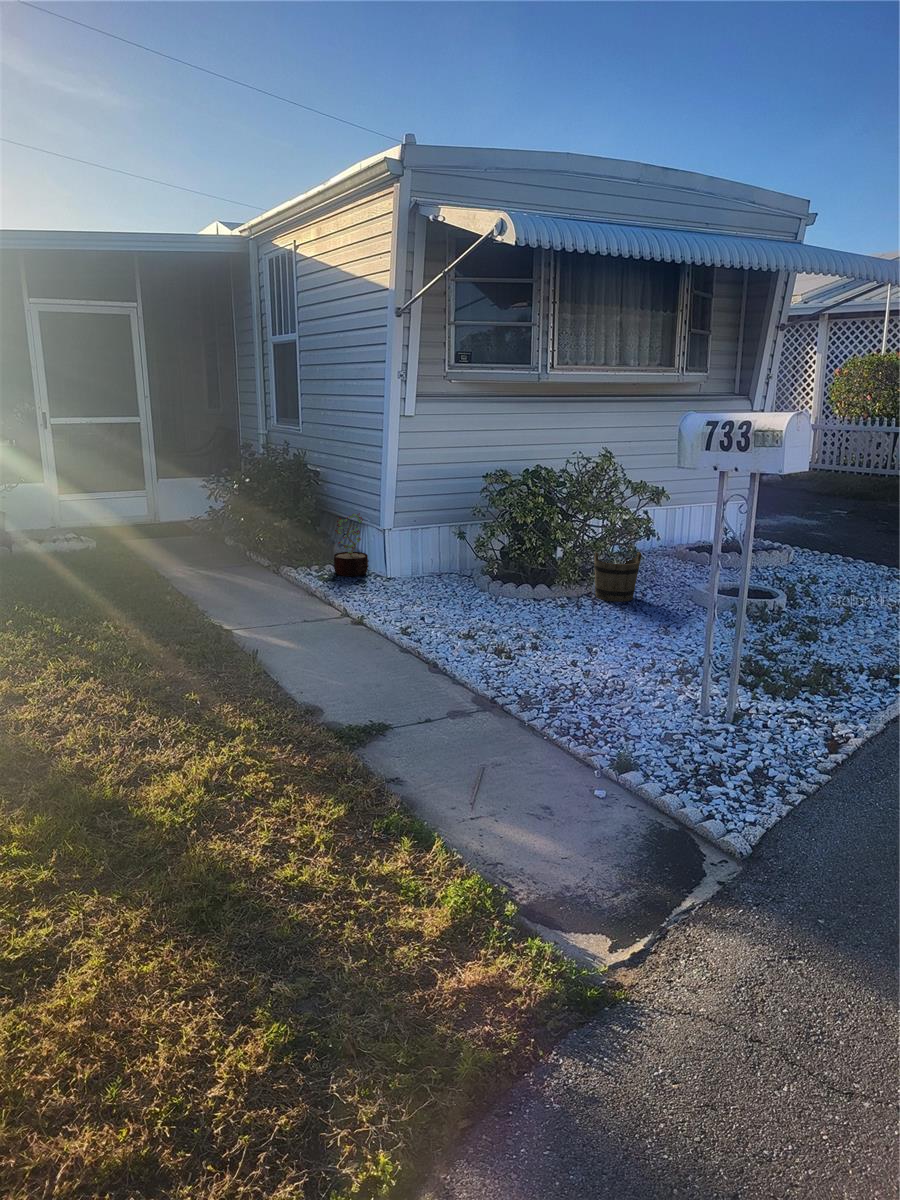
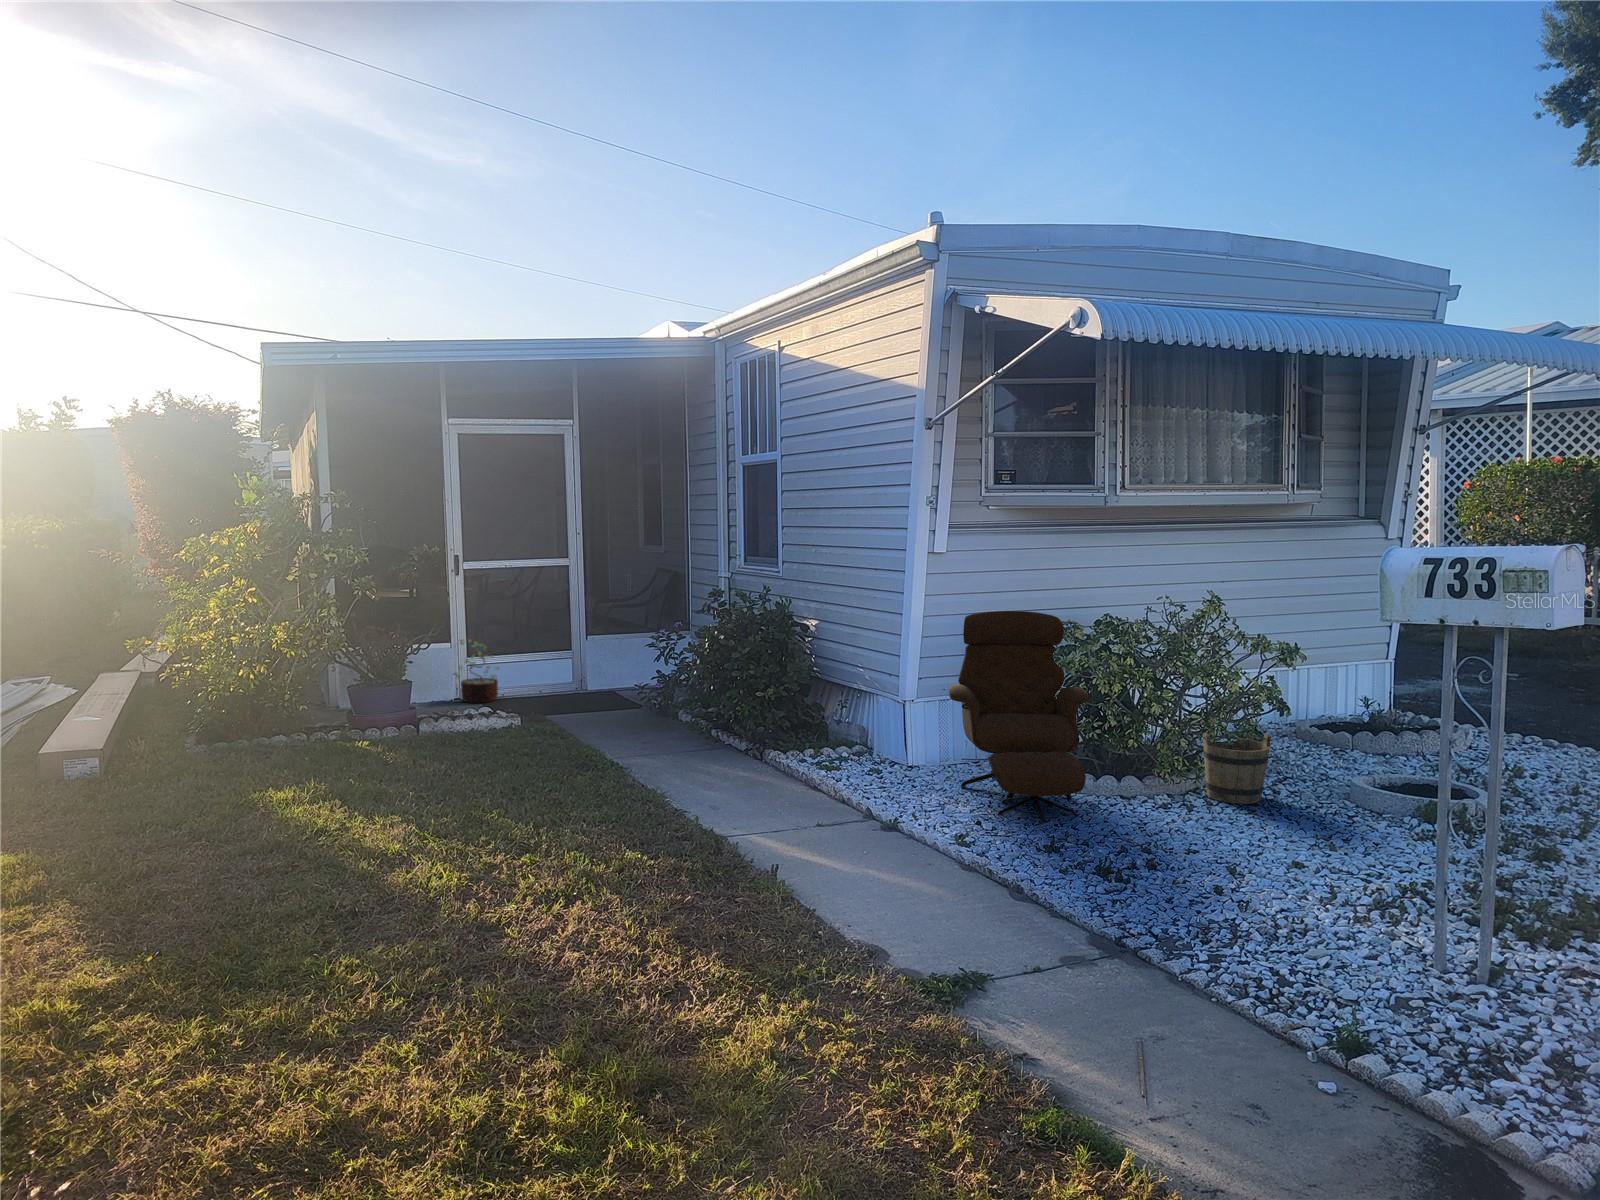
lounge chair: none [413,462,515,616] -> present [949,611,1089,823]
decorative plant: present [334,513,369,576] -> present [453,638,498,703]

